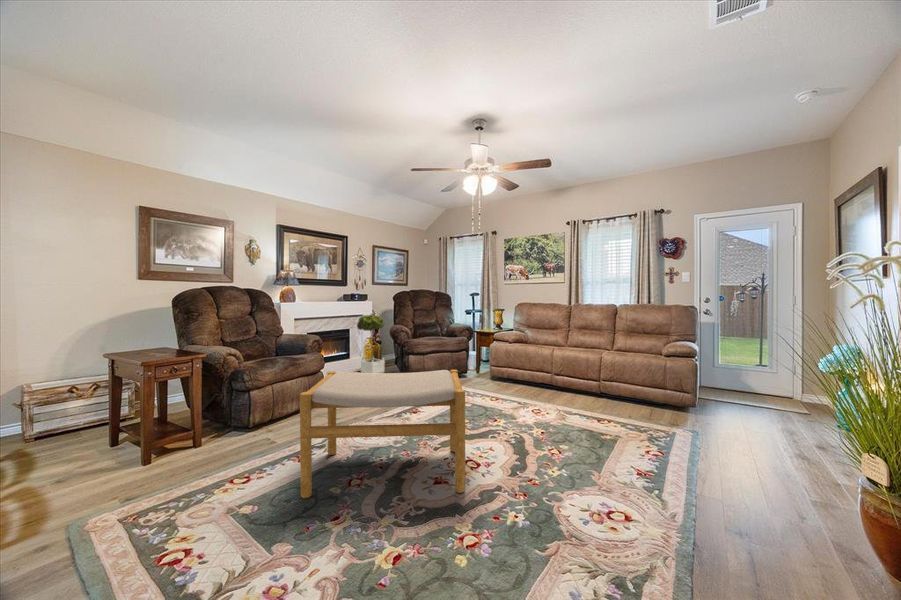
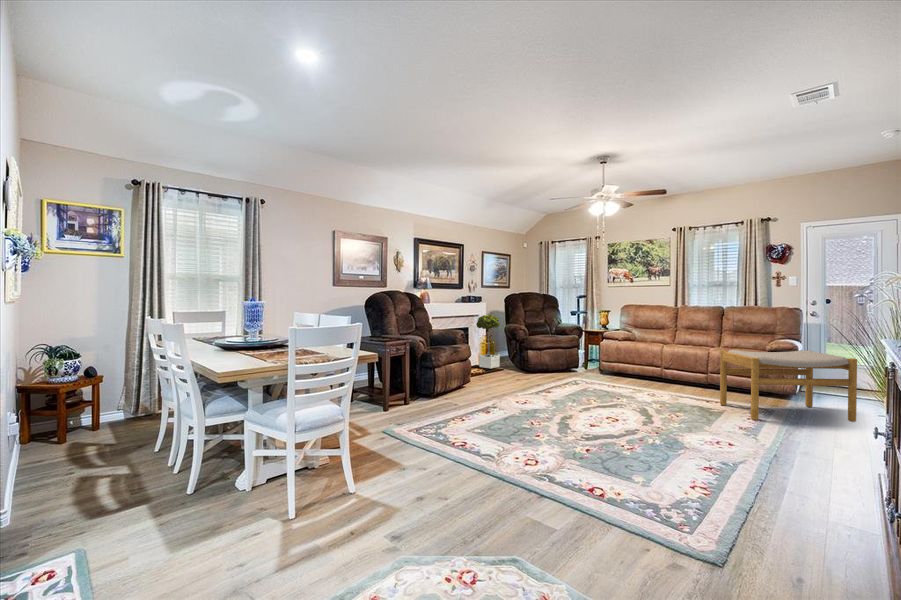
footstool: present [300,370,465,498] -> present [720,350,857,422]

